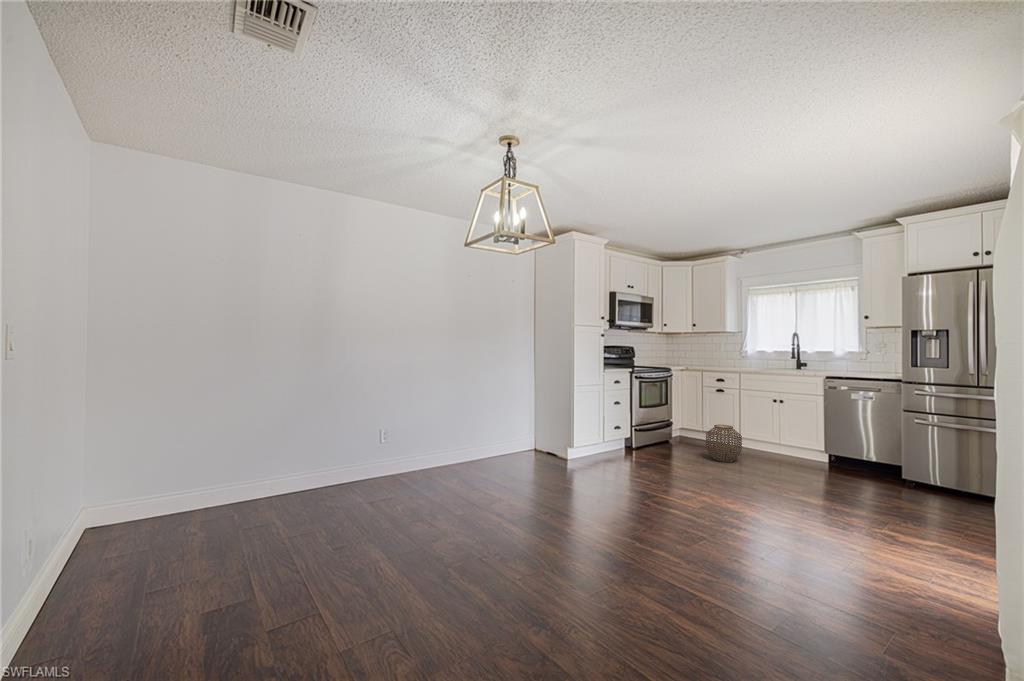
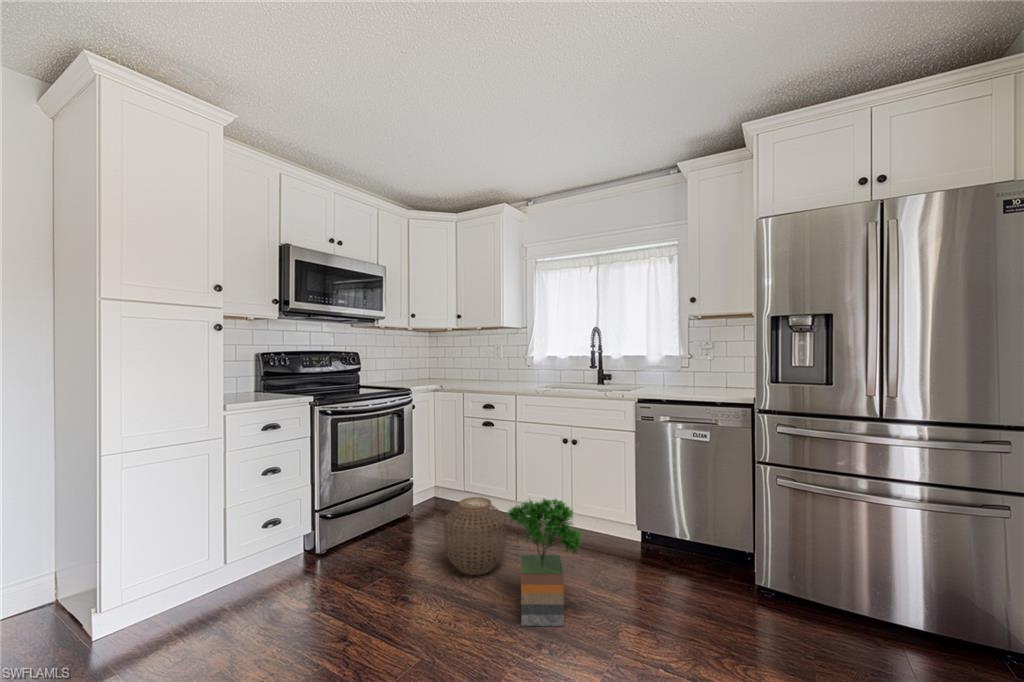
potted tree: none [748,420,792,478] -> present [508,499,581,626]

